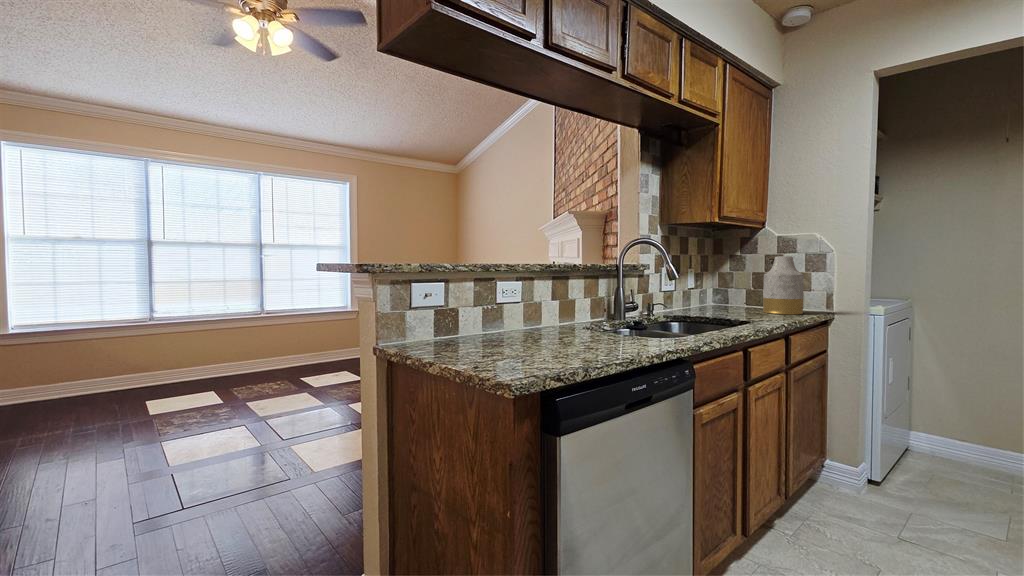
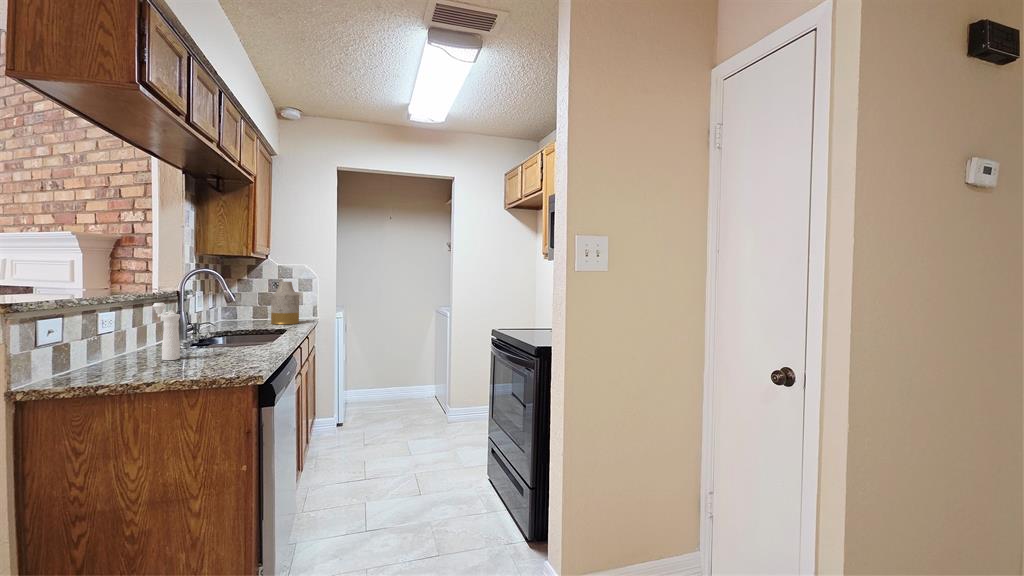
pepper mill: none [545,273,563,339] -> present [152,303,180,360]

